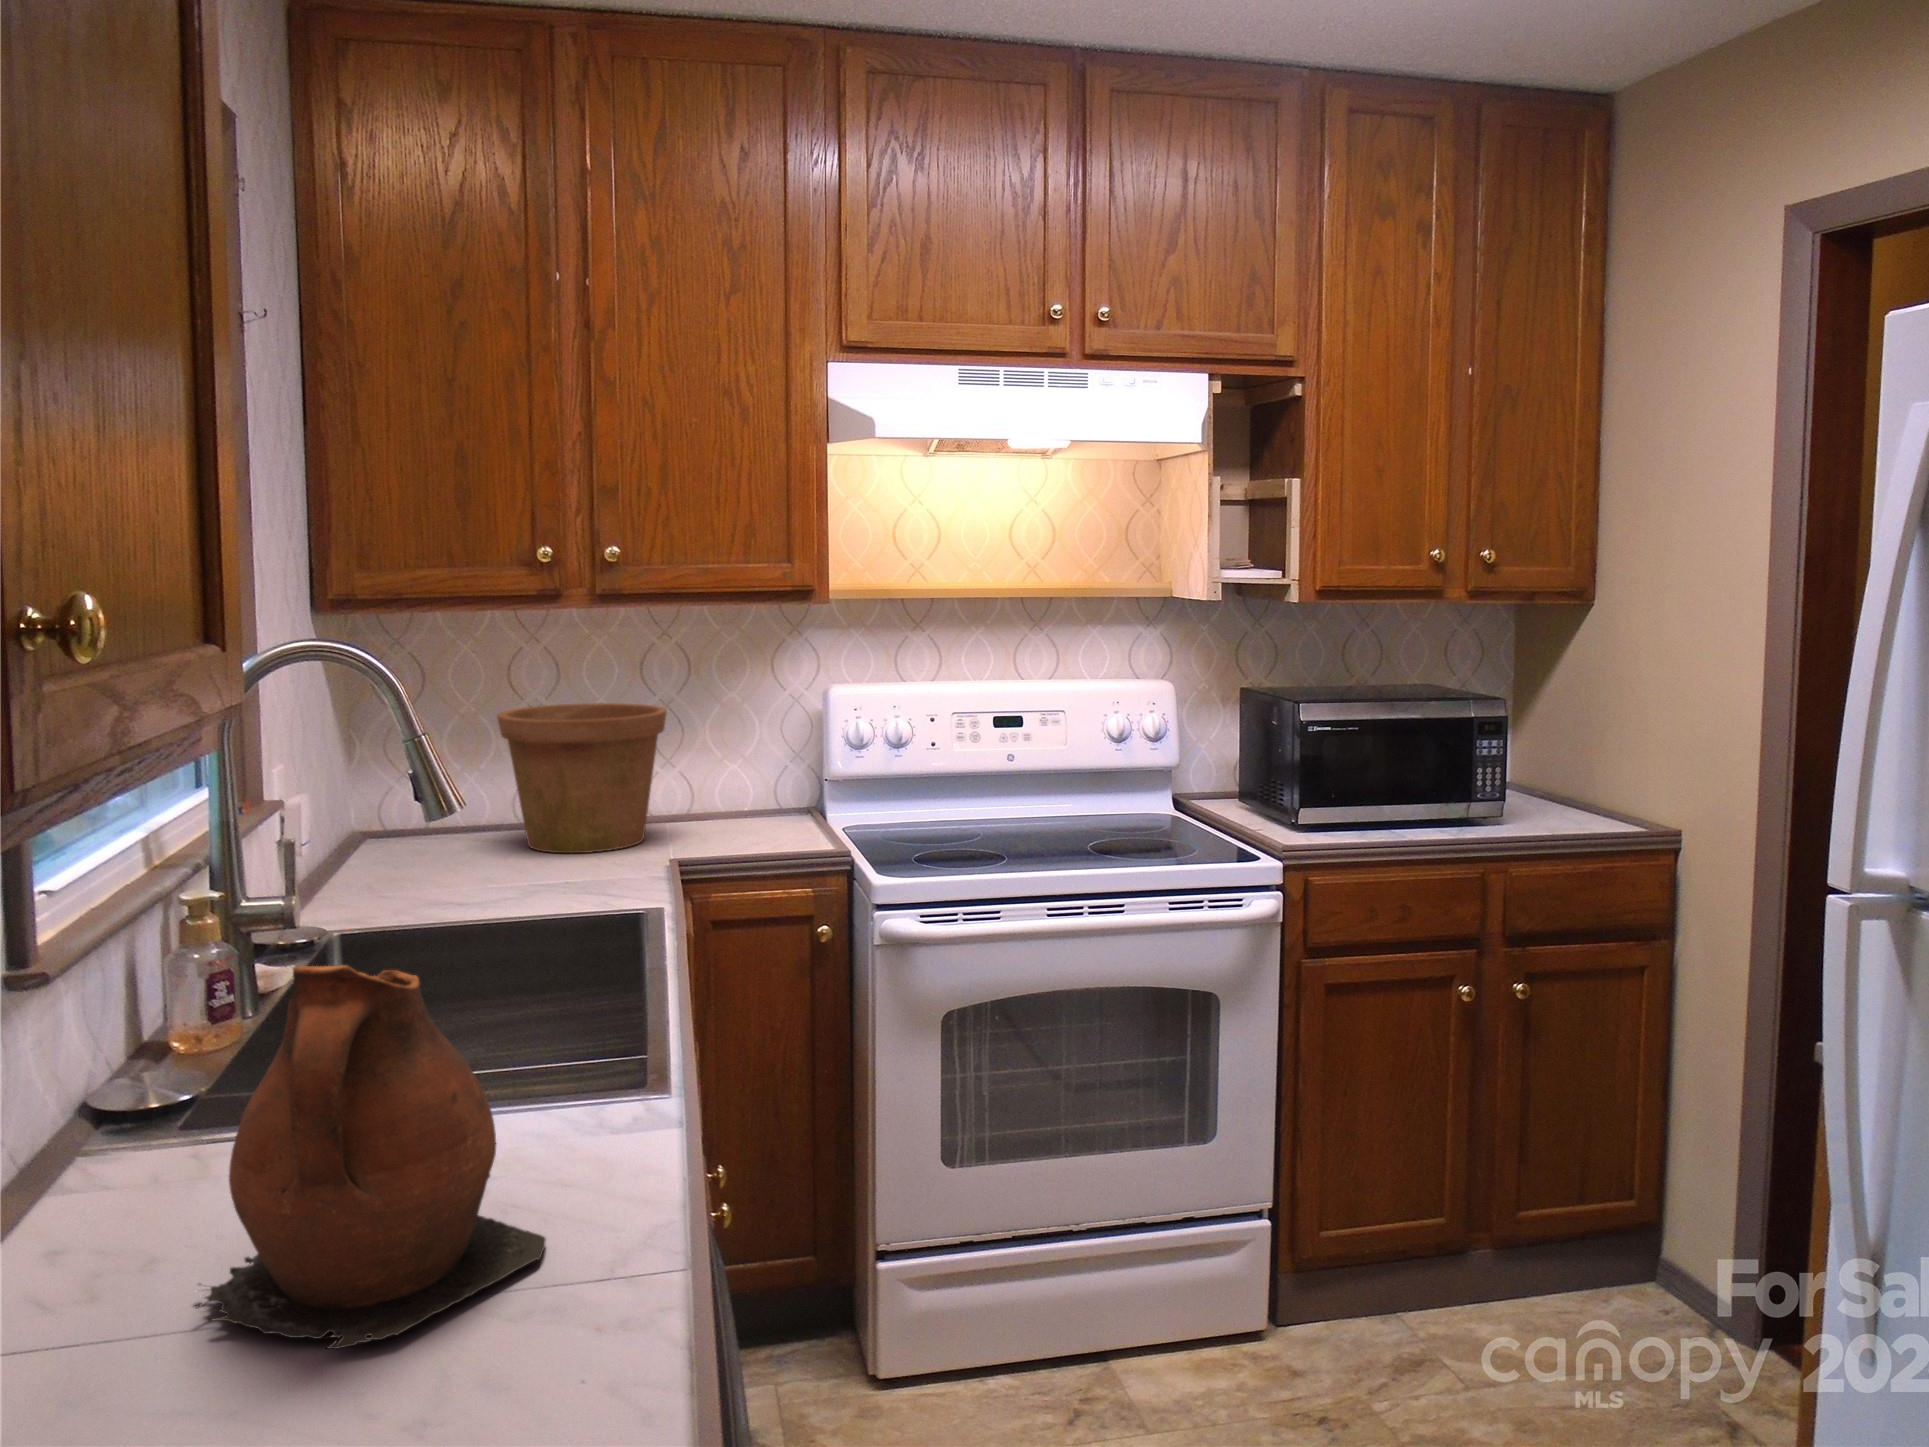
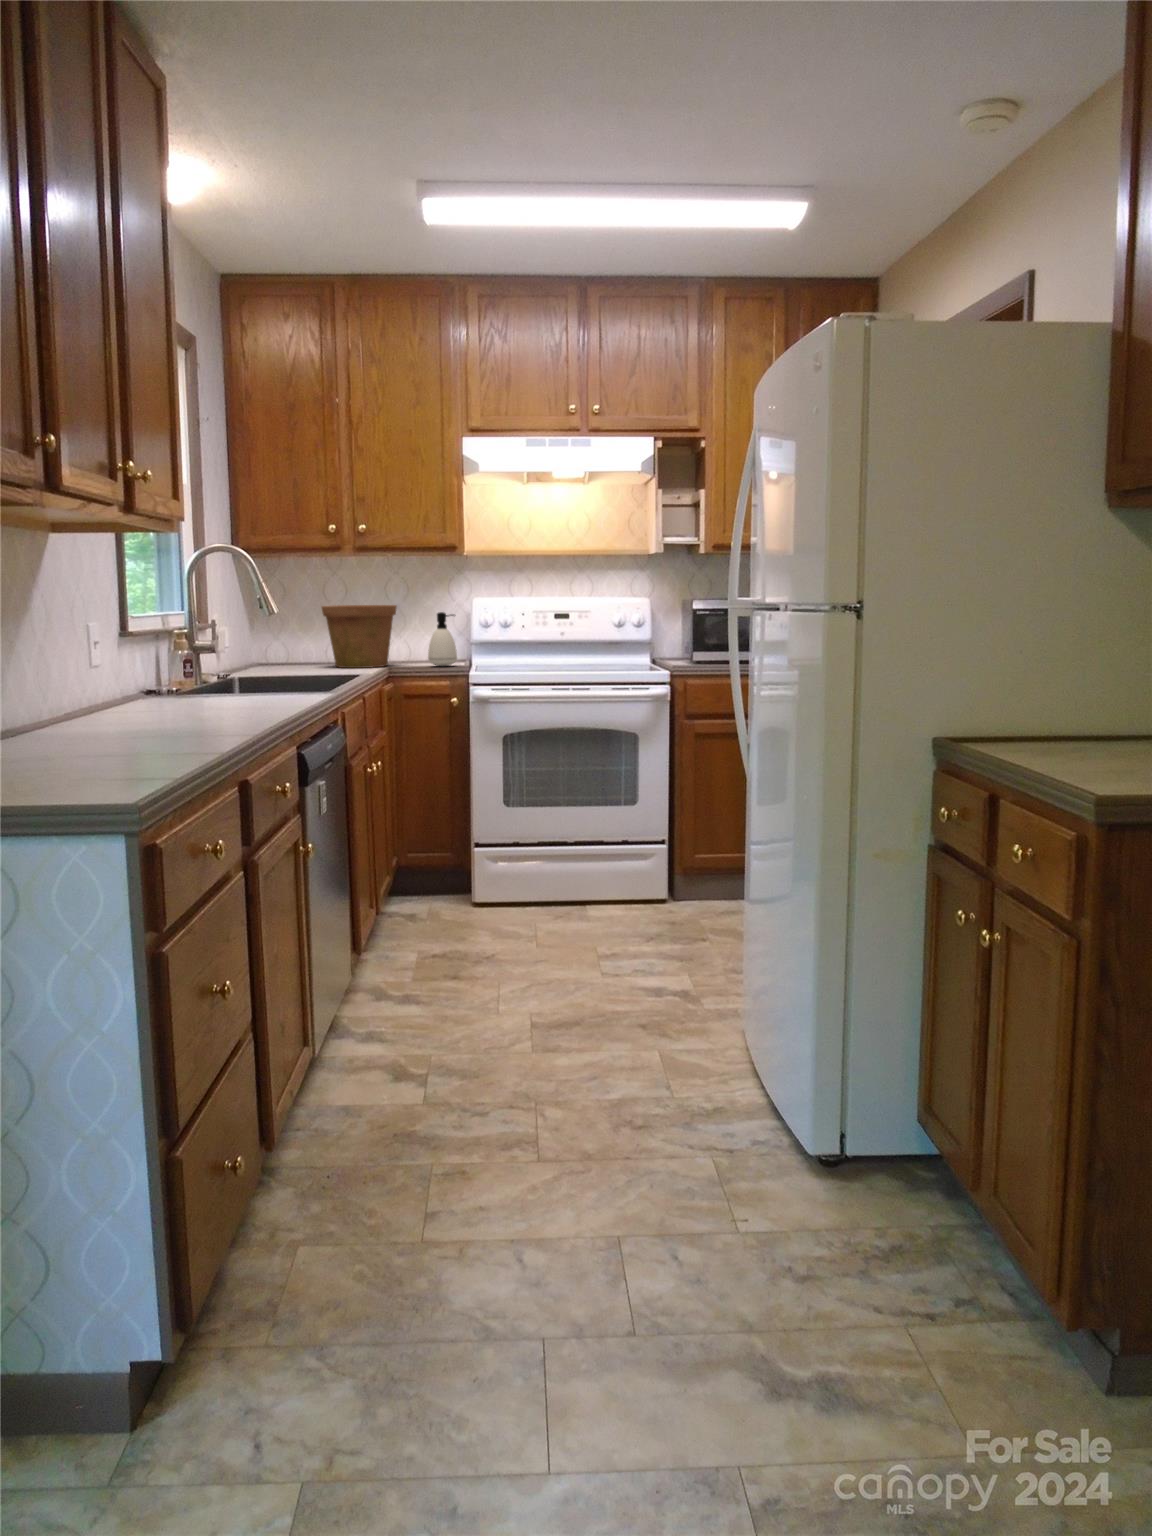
soap dispenser: none [742,725,804,841] -> present [428,612,457,666]
ceramic pitcher: present [195,965,546,1349] -> none [168,610,262,707]

